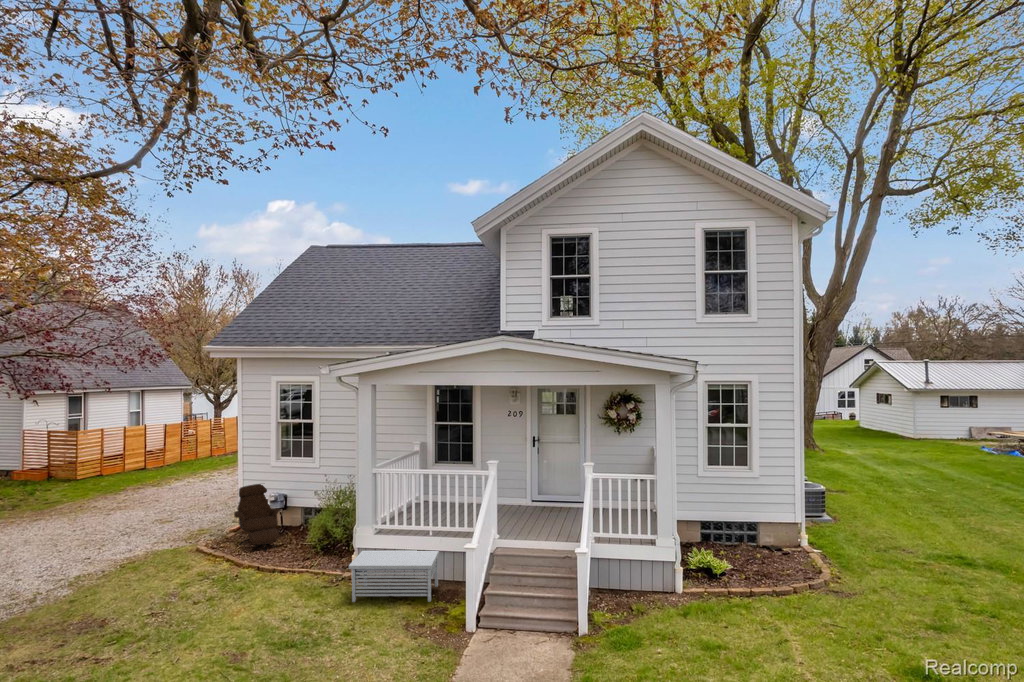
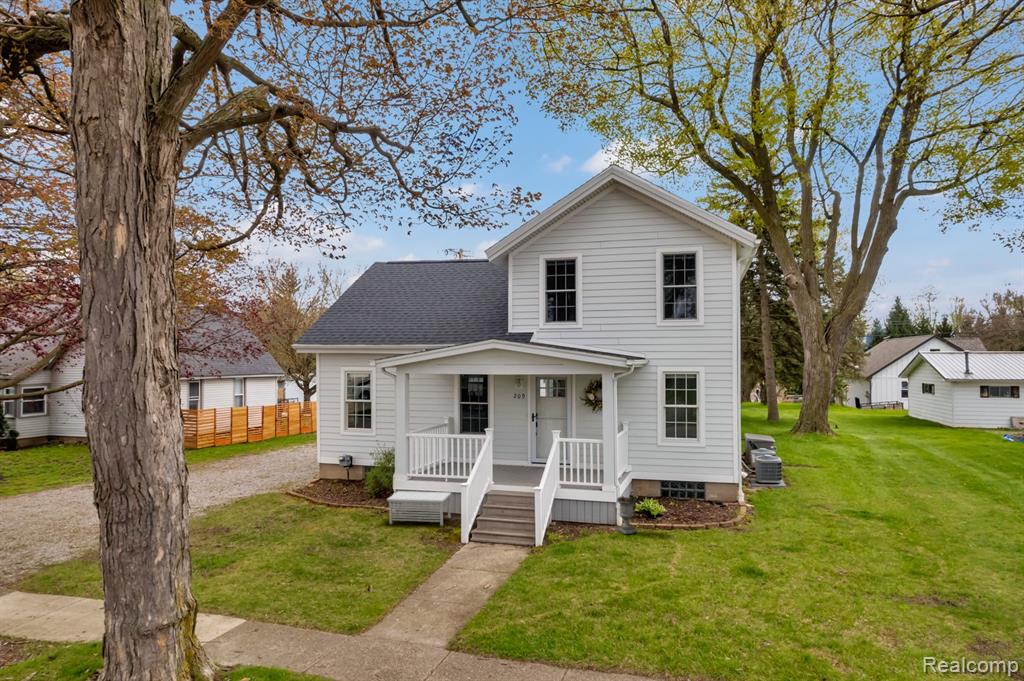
lounge chair: present [234,484,281,551] -> none [314,448,347,496]
planter: none [678,552,707,607] -> present [617,496,637,534]

